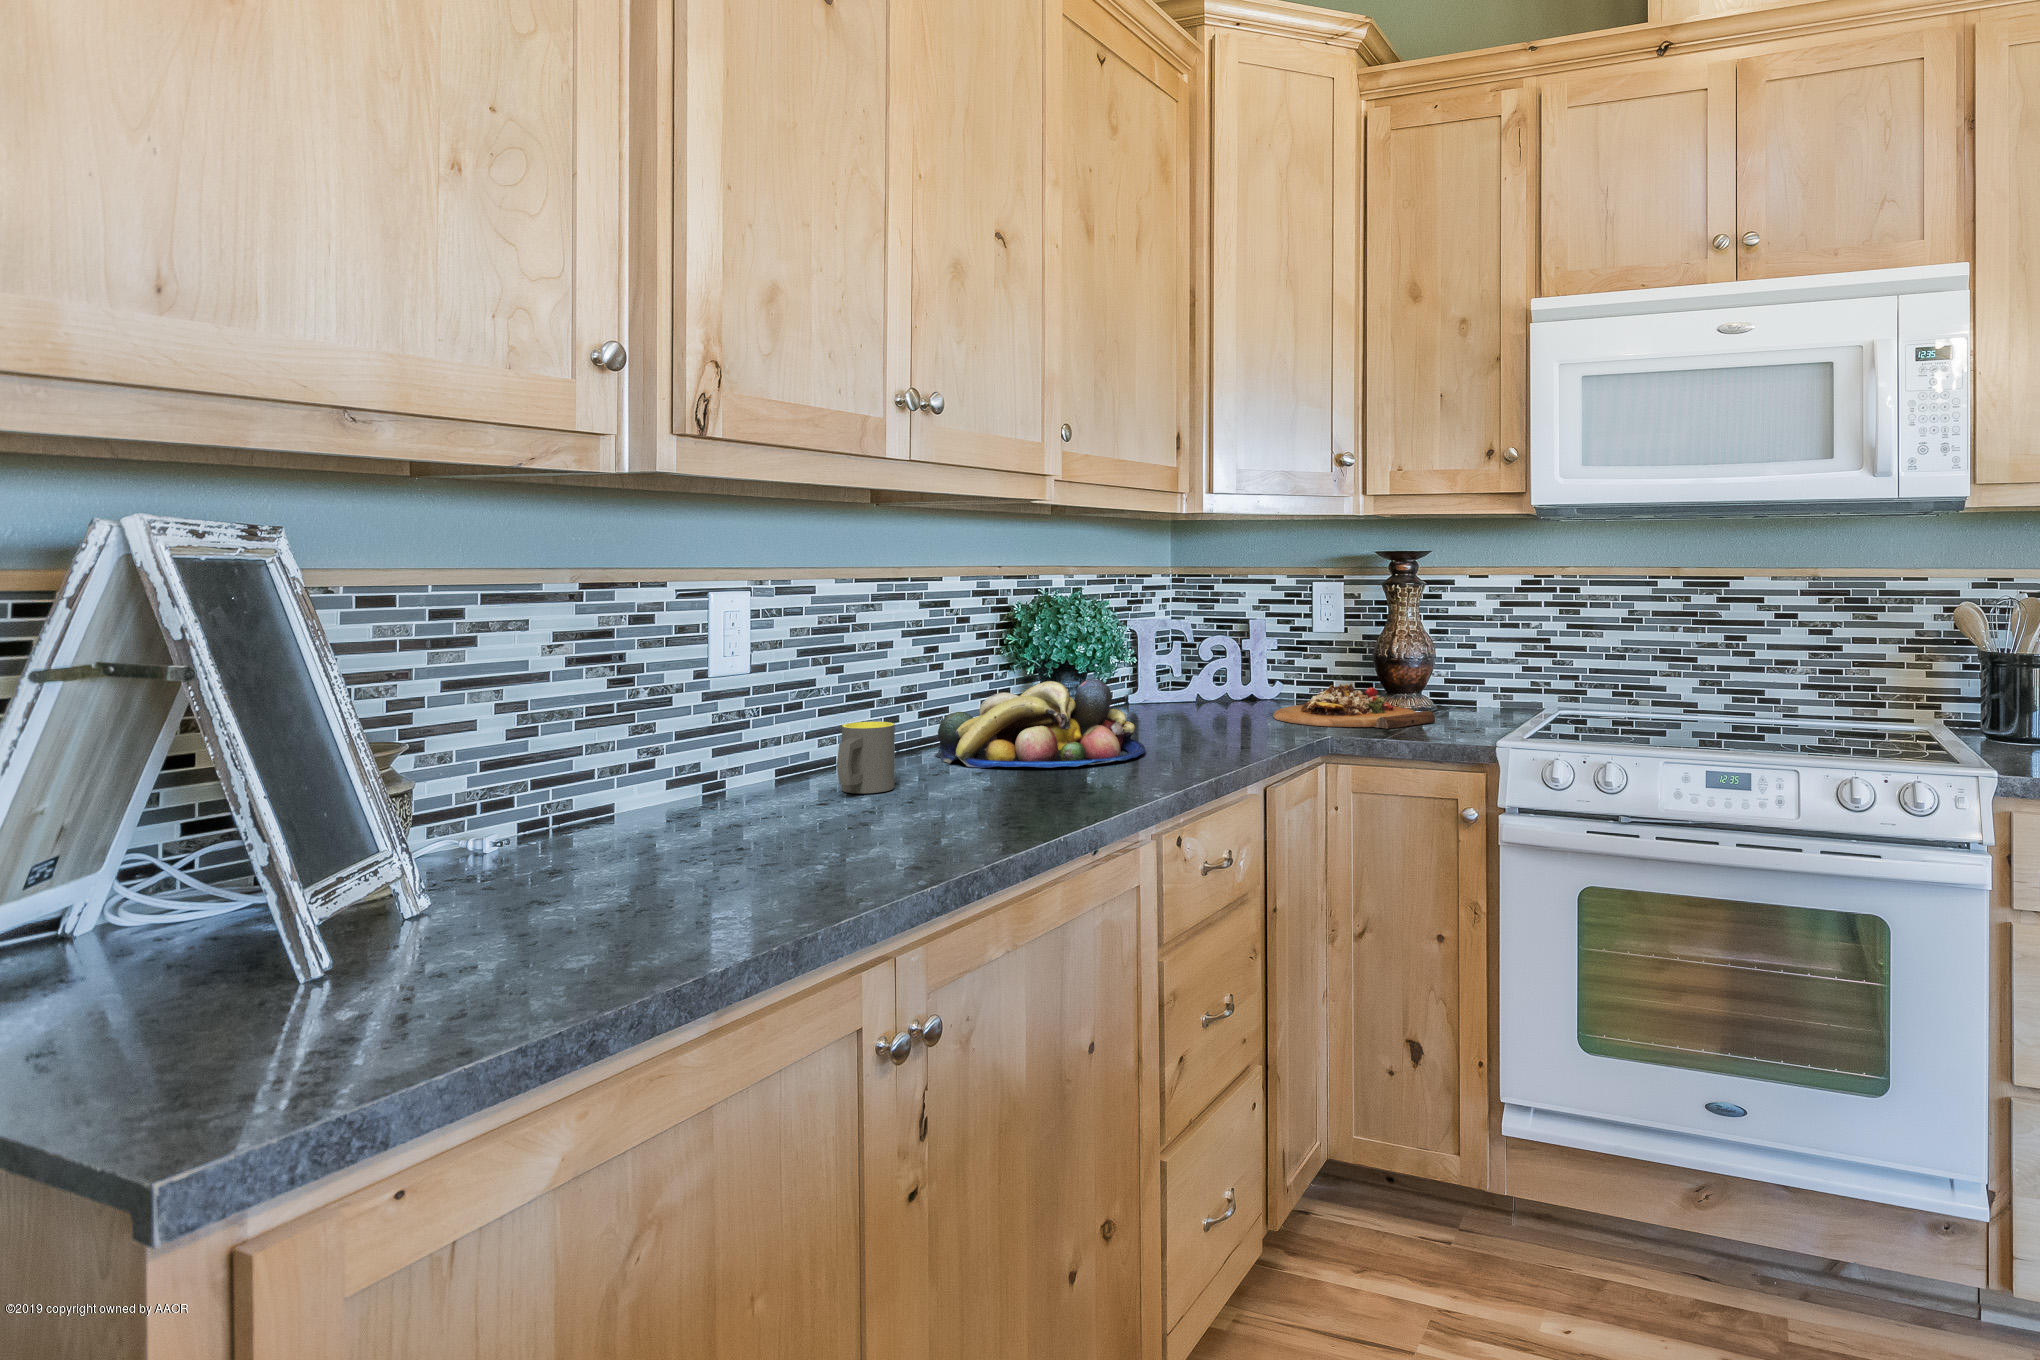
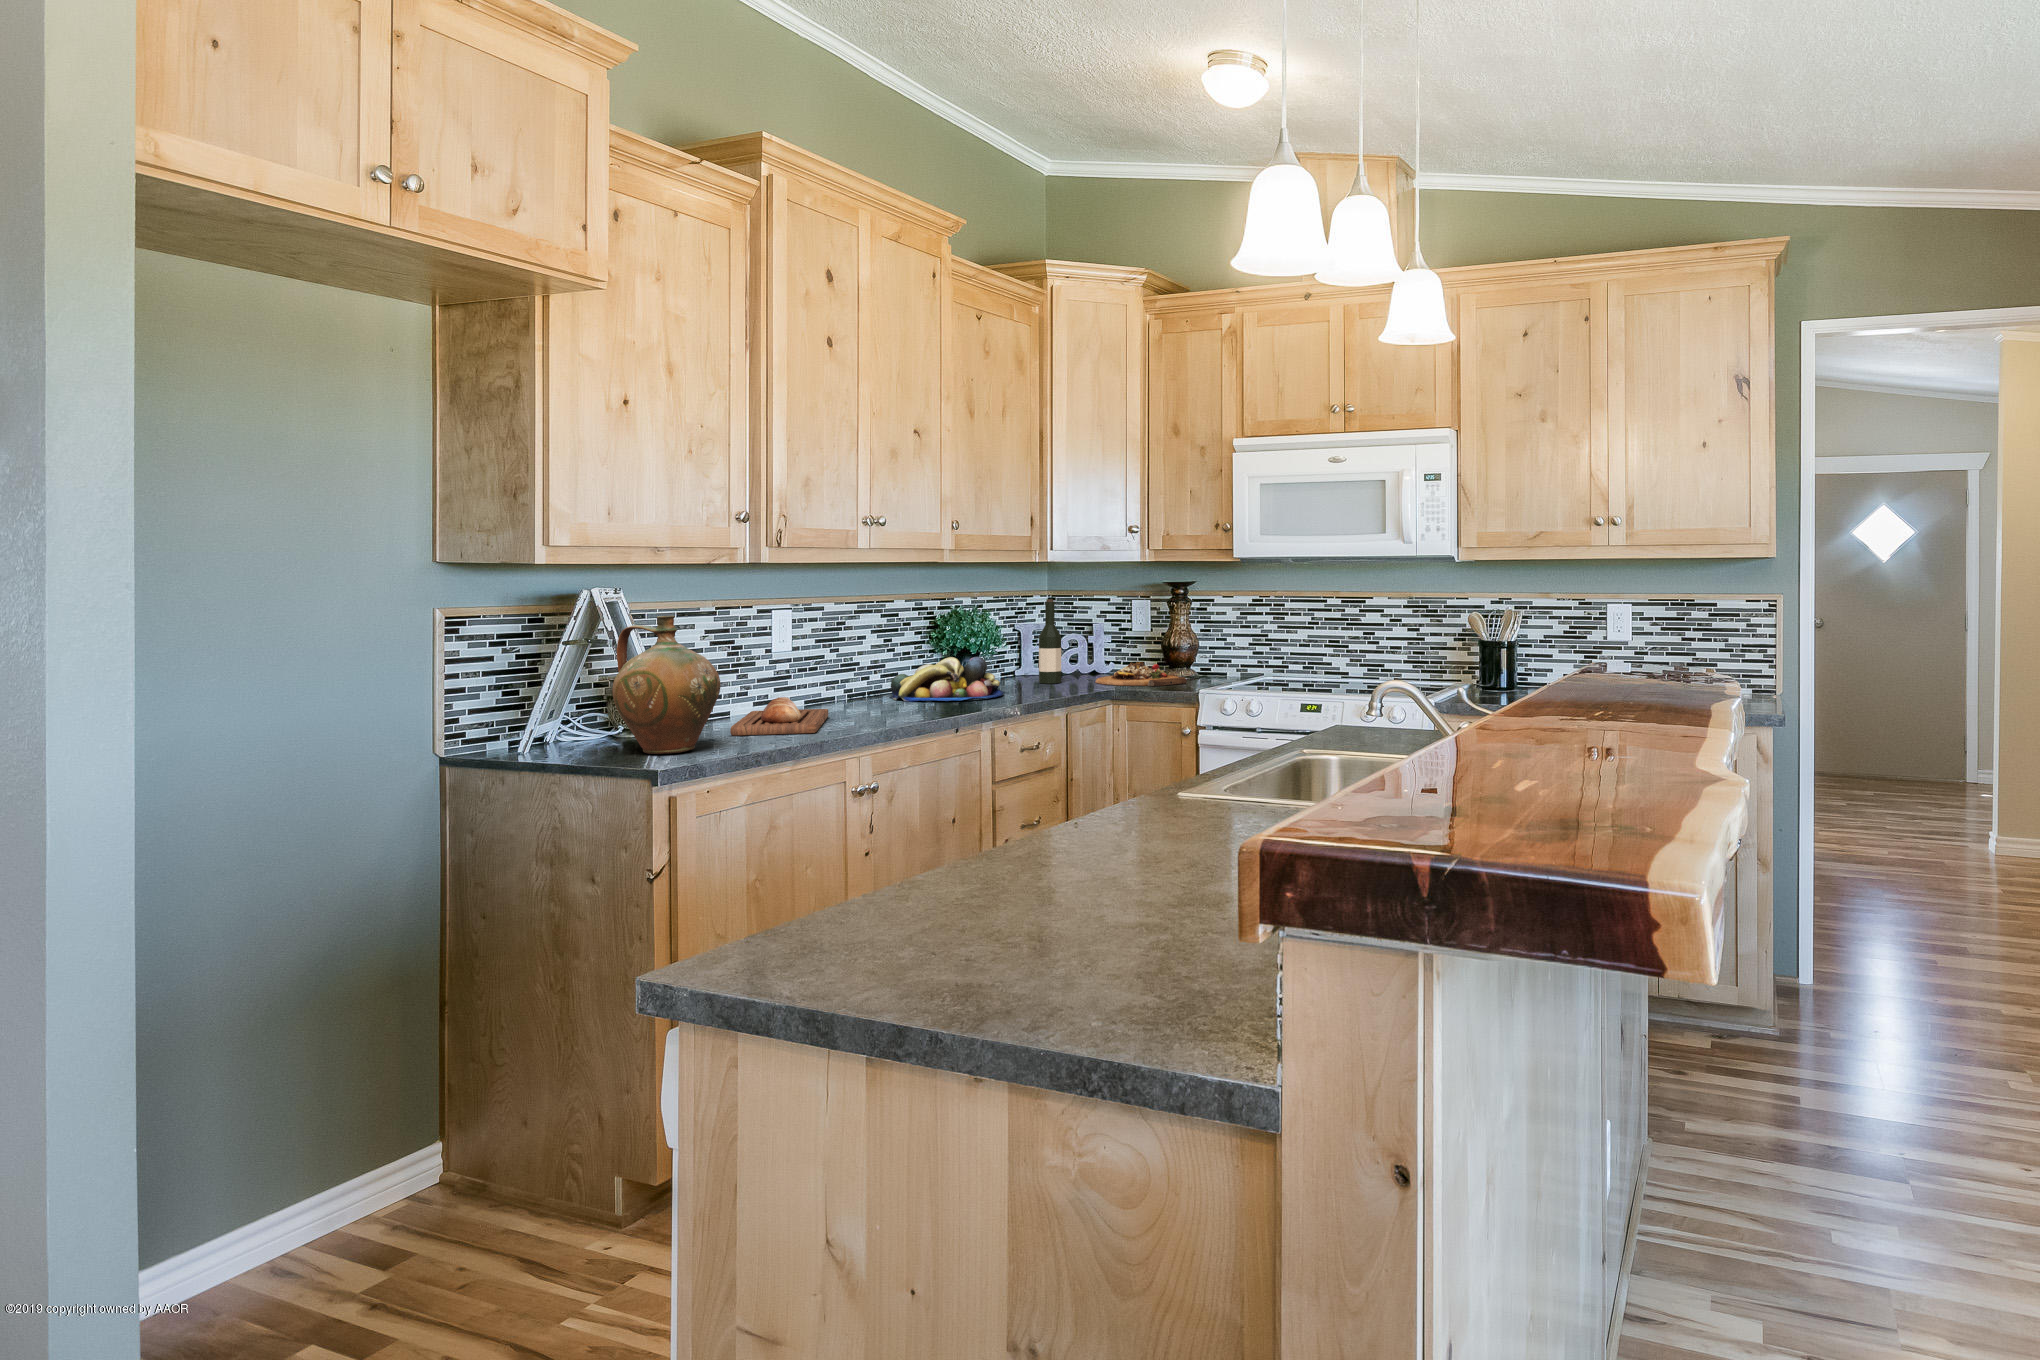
wine bottle: none [1179,578,1218,721] -> present [1039,599,1061,684]
ceramic jug: none [165,594,519,1011] -> present [613,615,720,754]
mug: present [837,722,895,793] -> none [836,675,865,710]
bread loaf: none [578,781,822,897] -> present [730,697,828,735]

